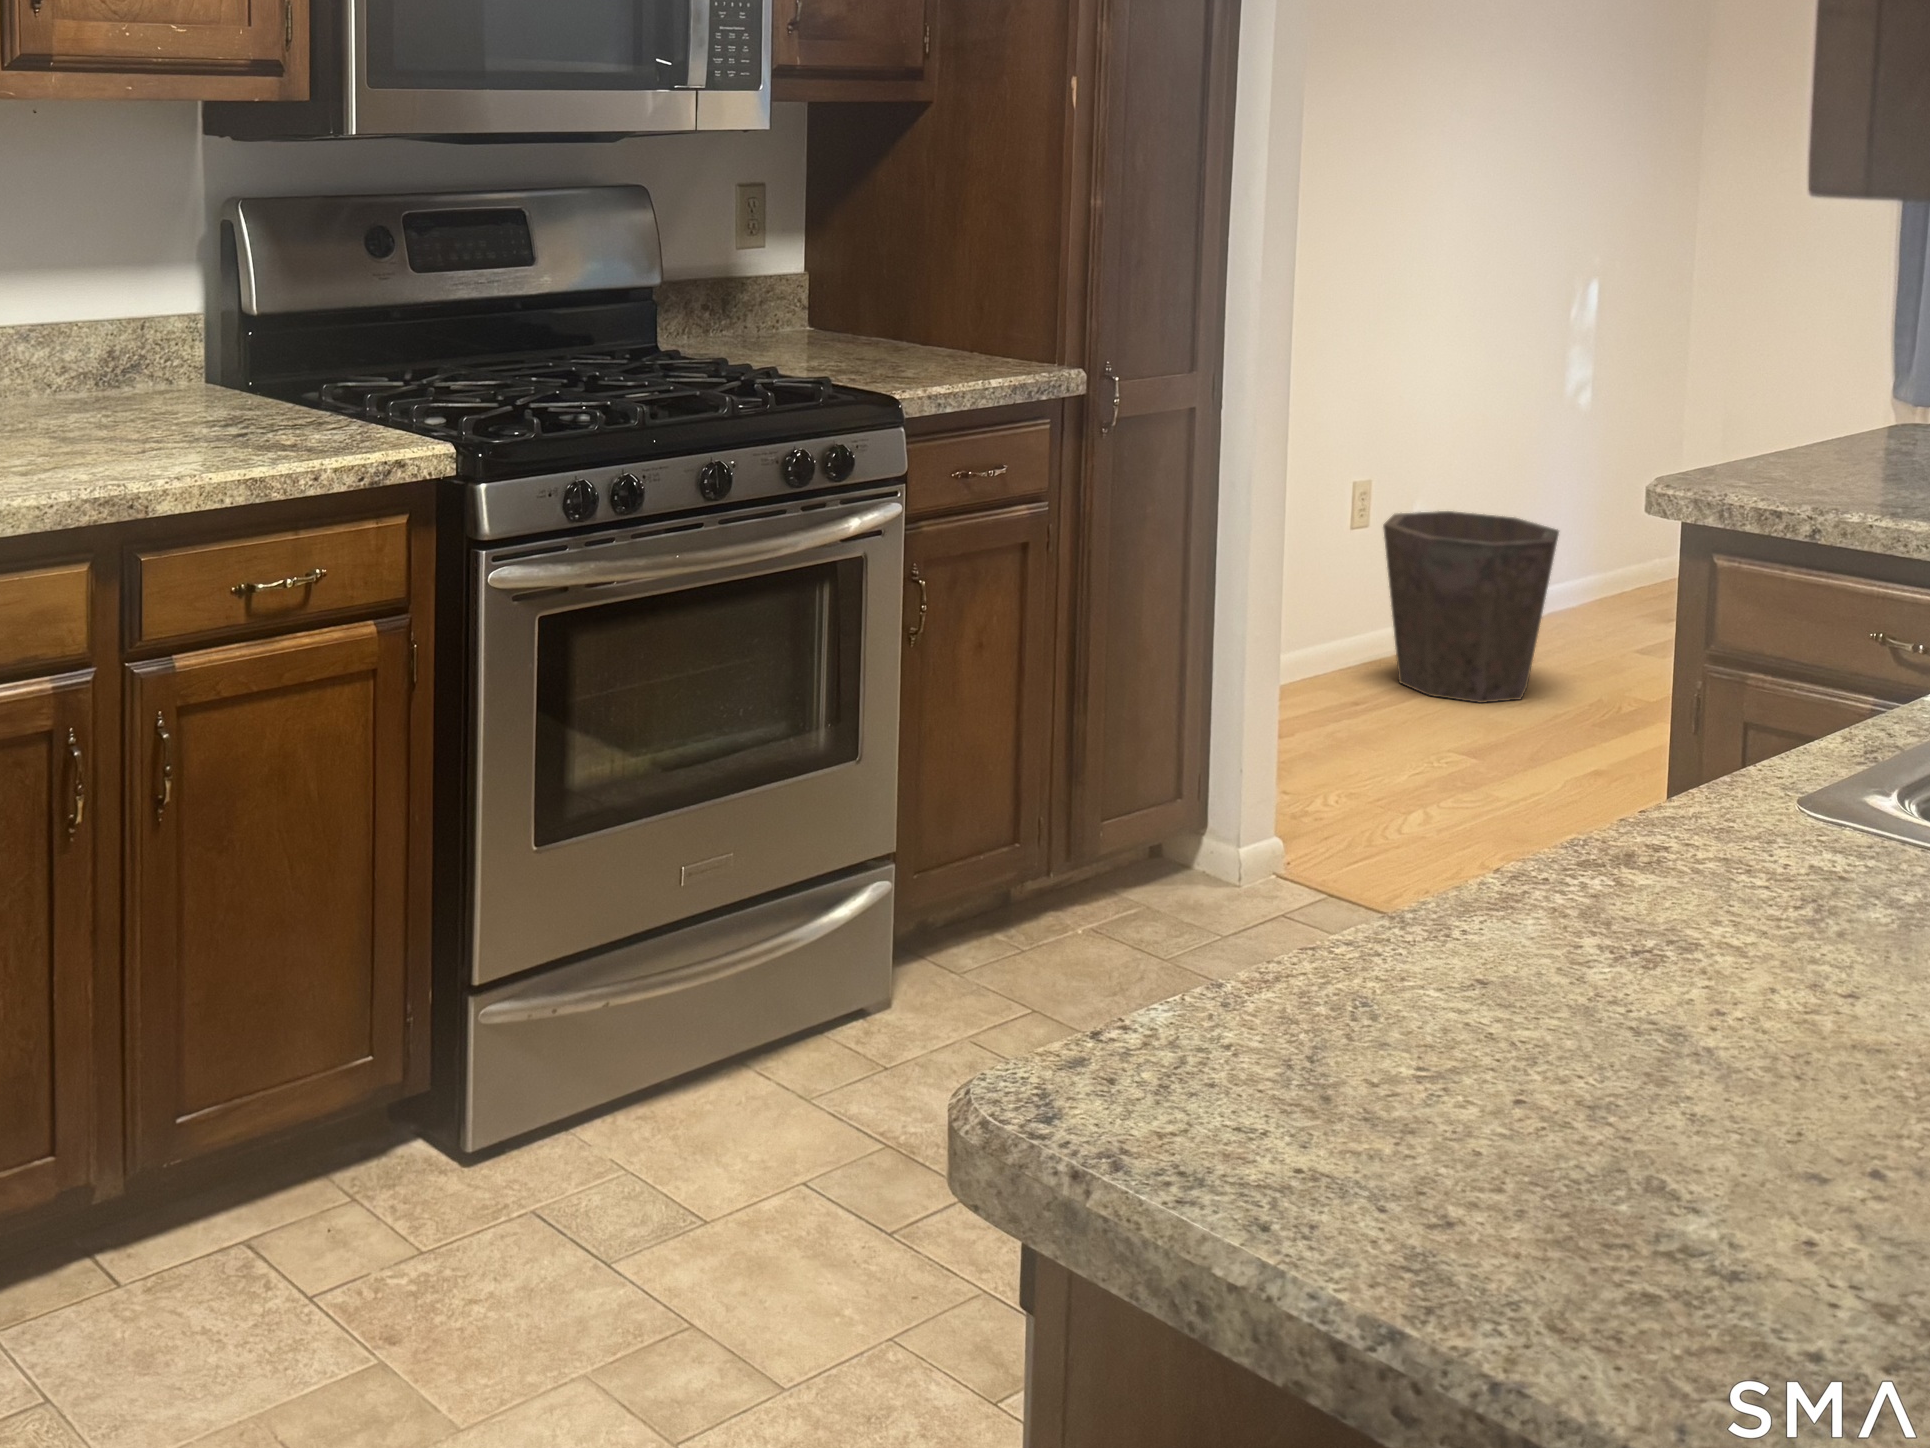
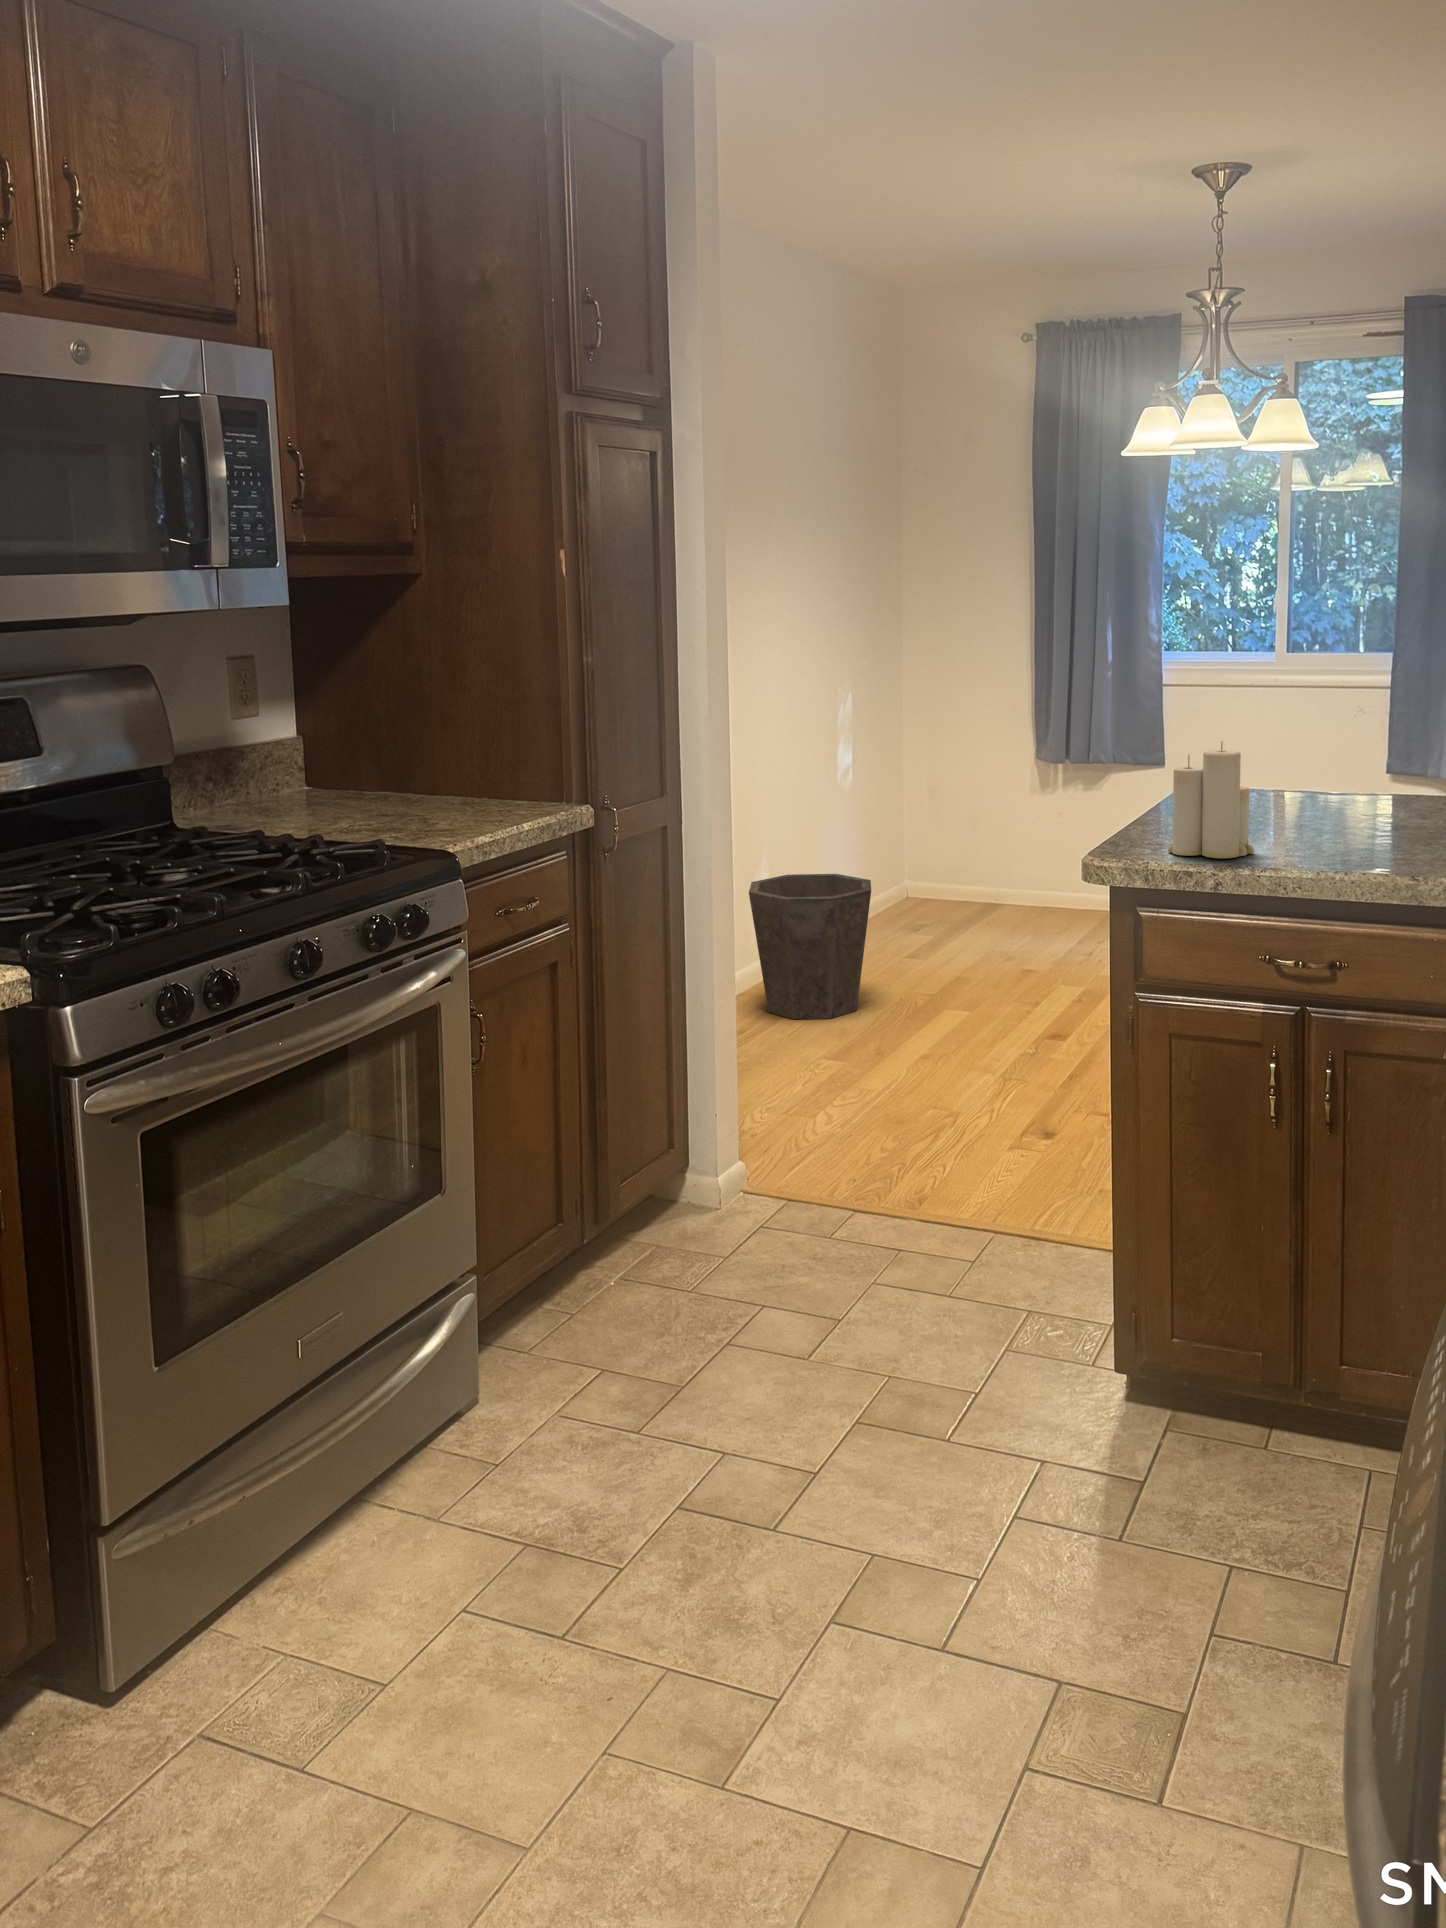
candle: none [1768,340,1895,499] -> present [1168,742,1254,858]

